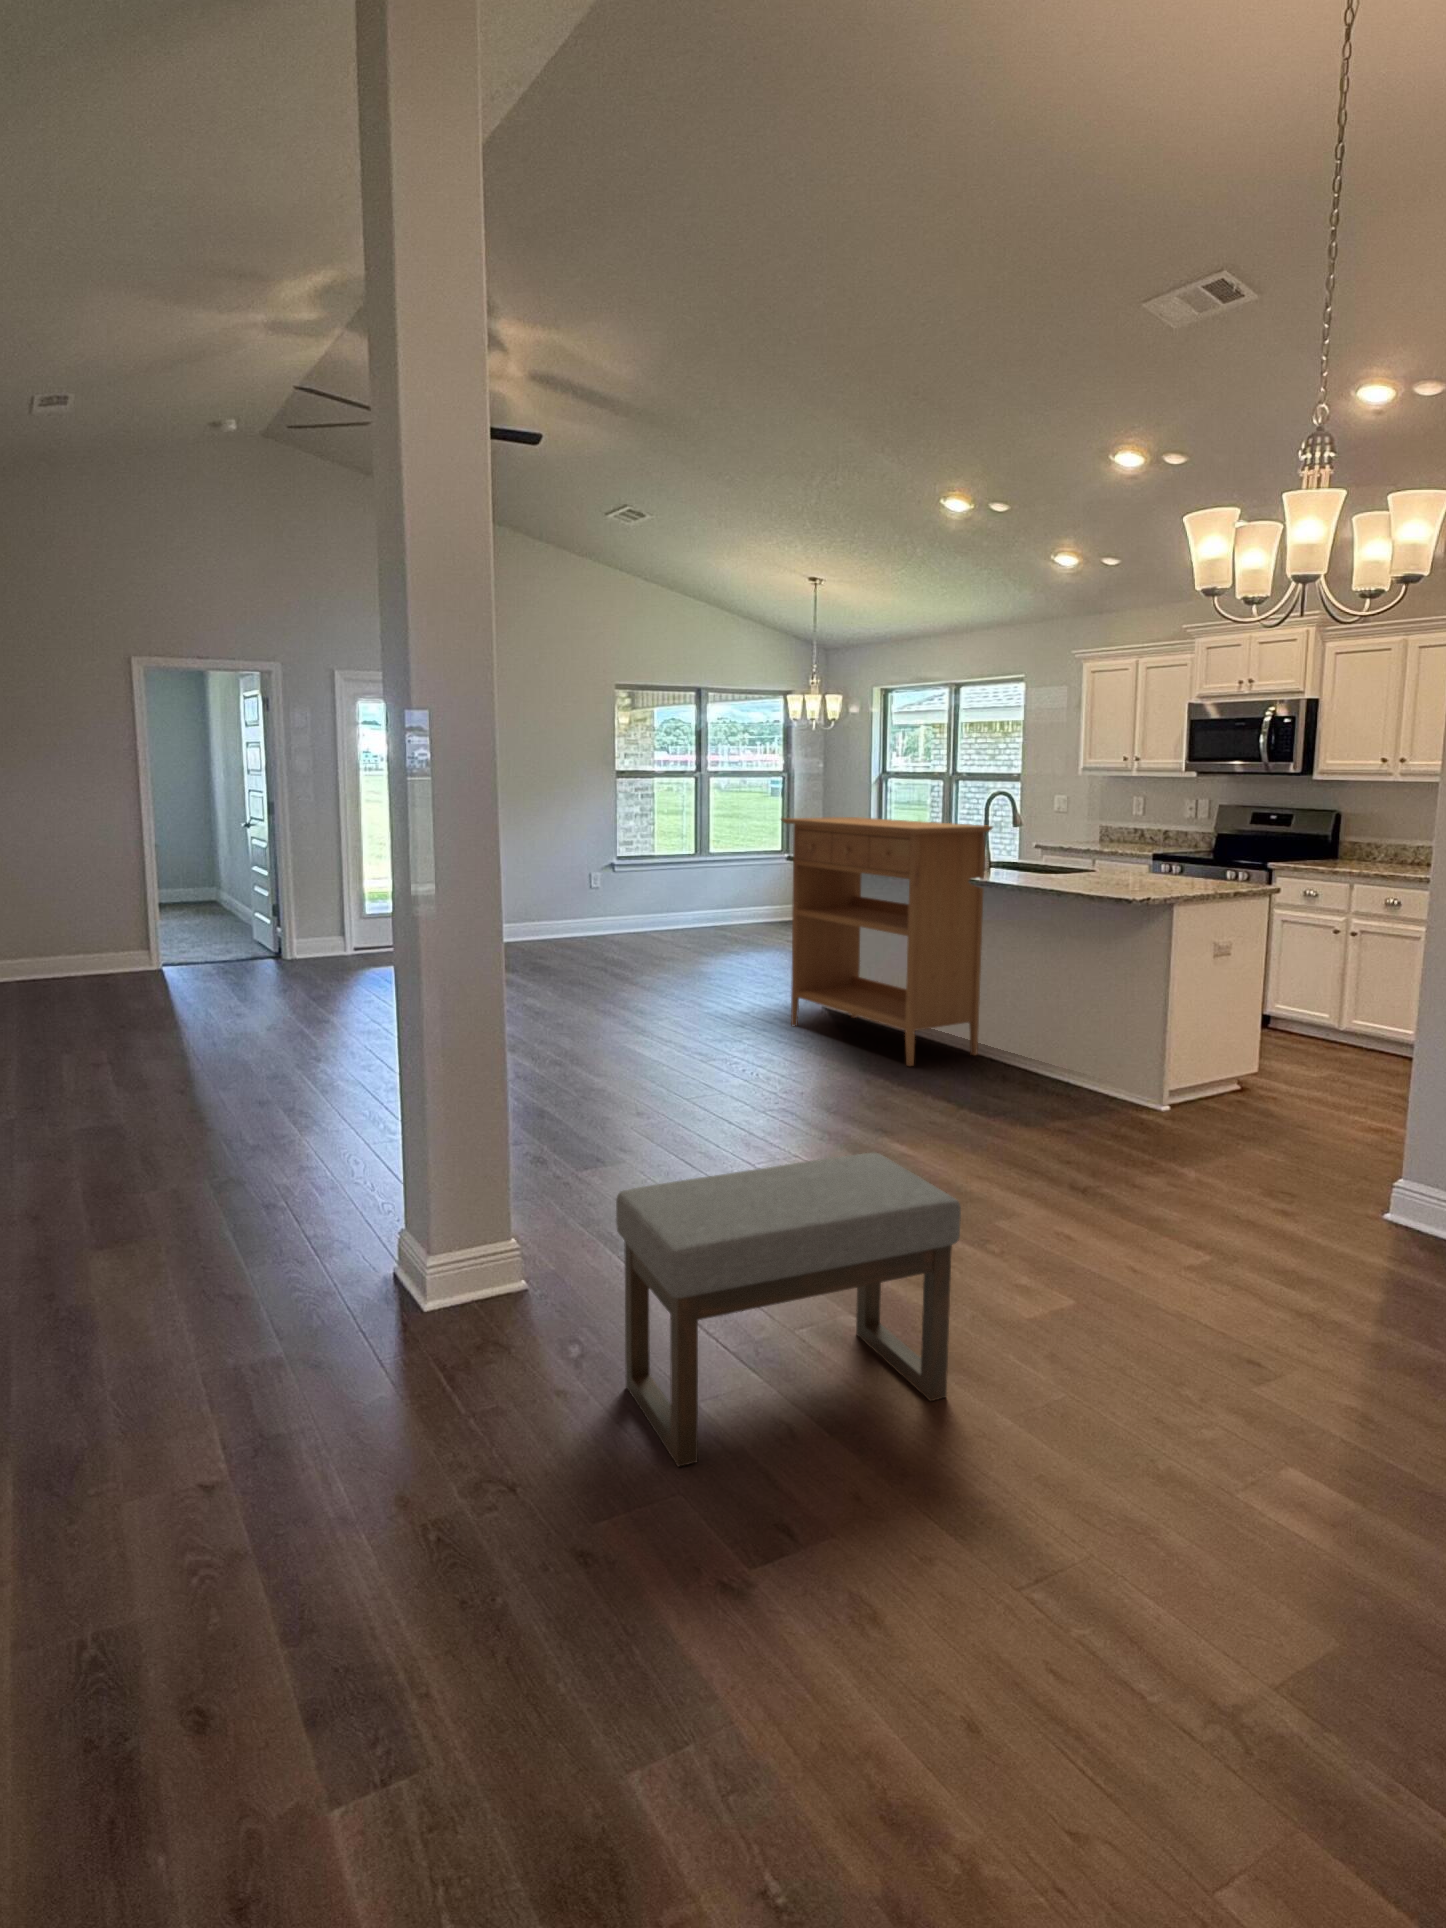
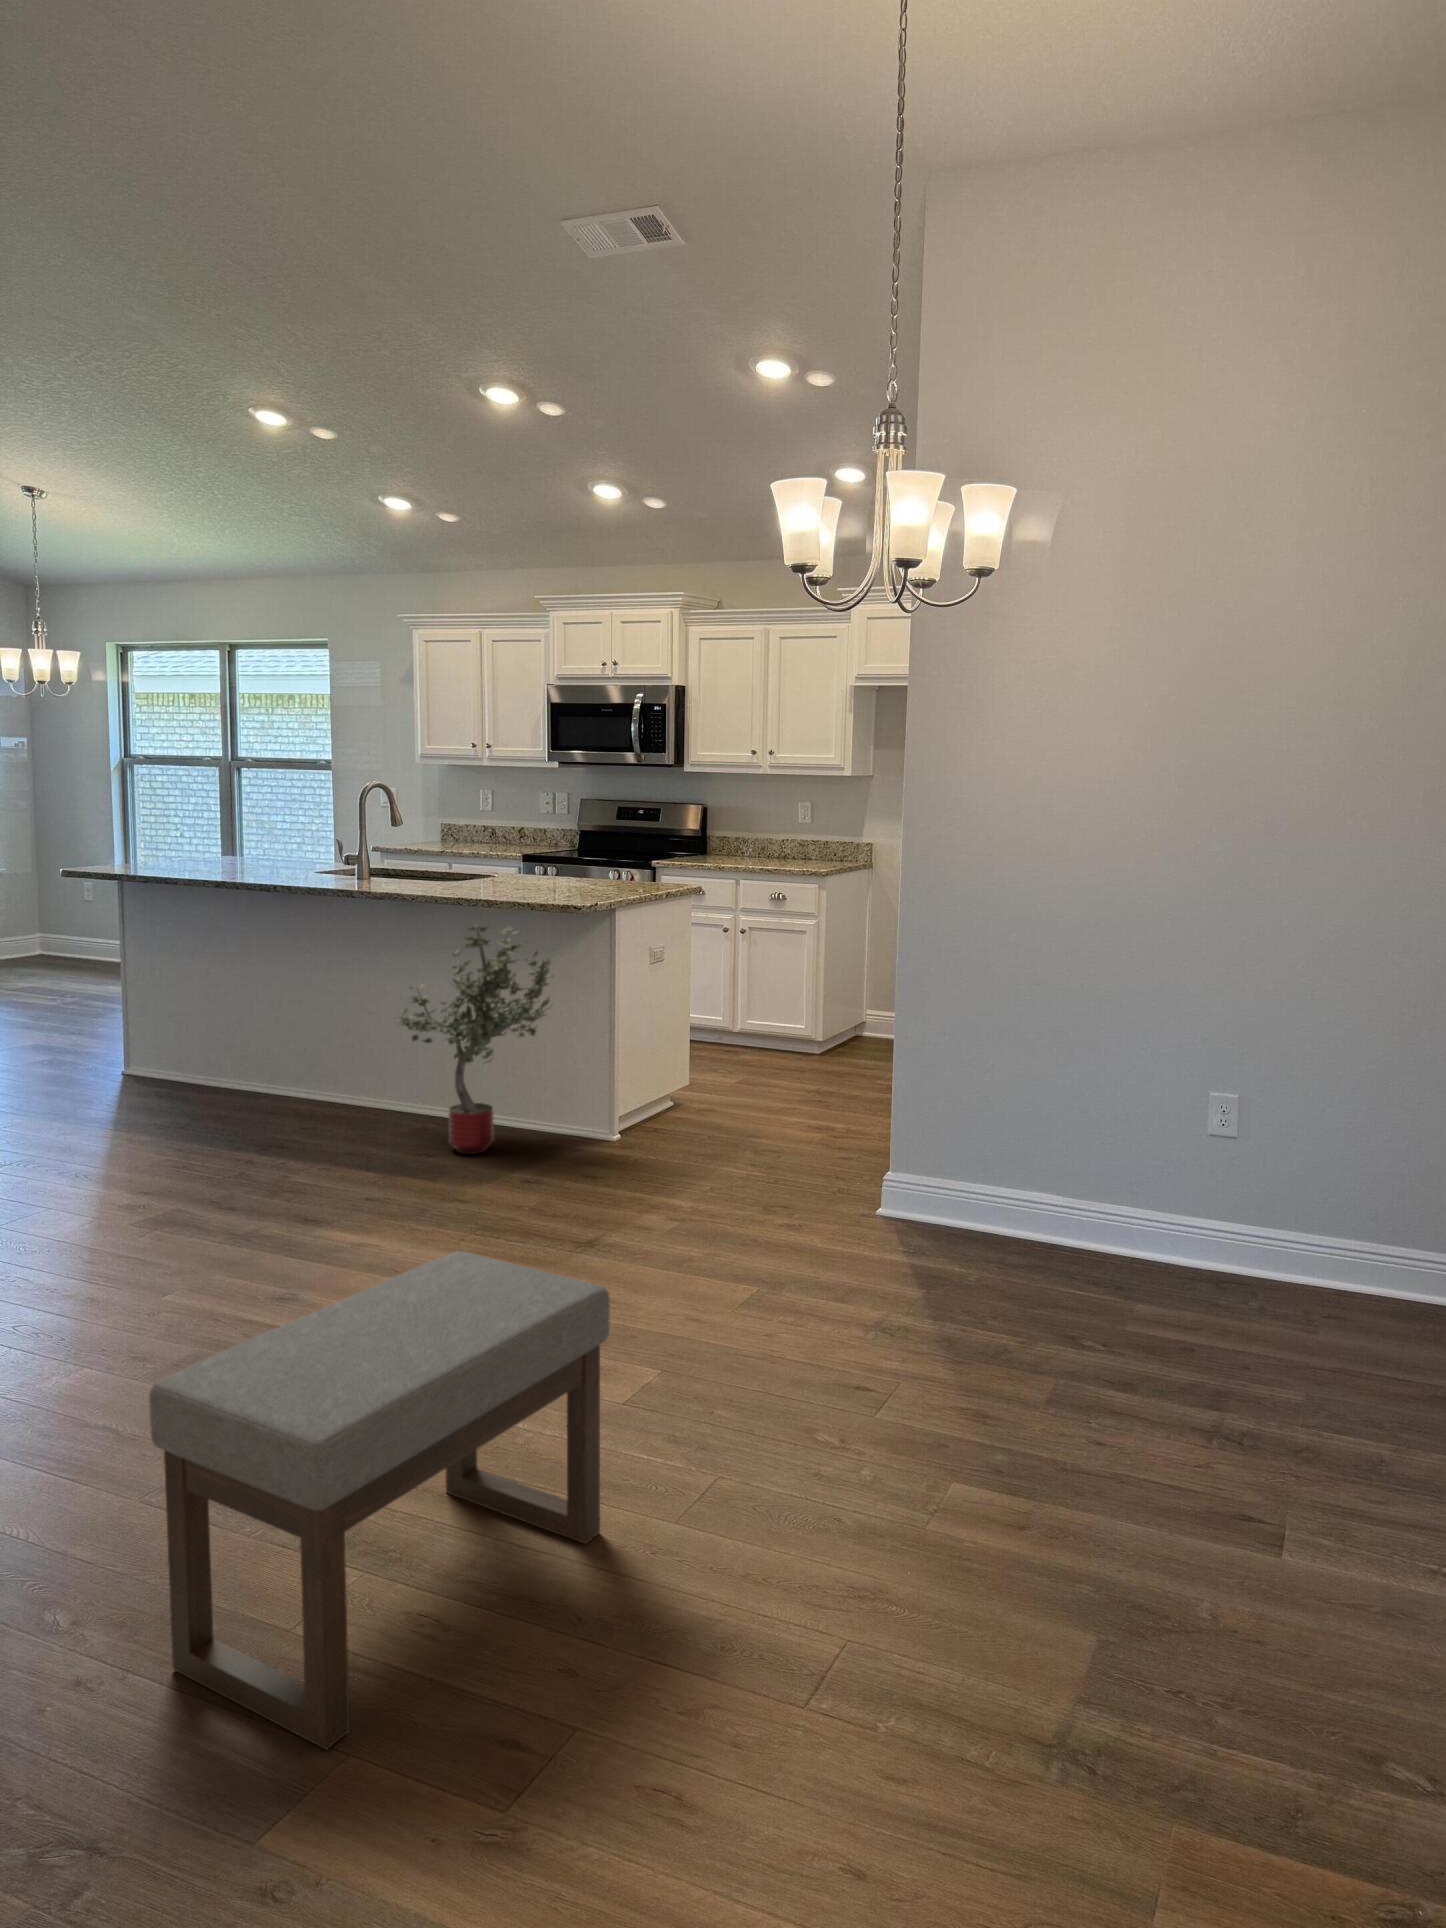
console table: present [781,817,993,1066] -> none [59,819,378,1140]
potted tree: none [987,909,1115,1098] -> present [397,925,555,1154]

